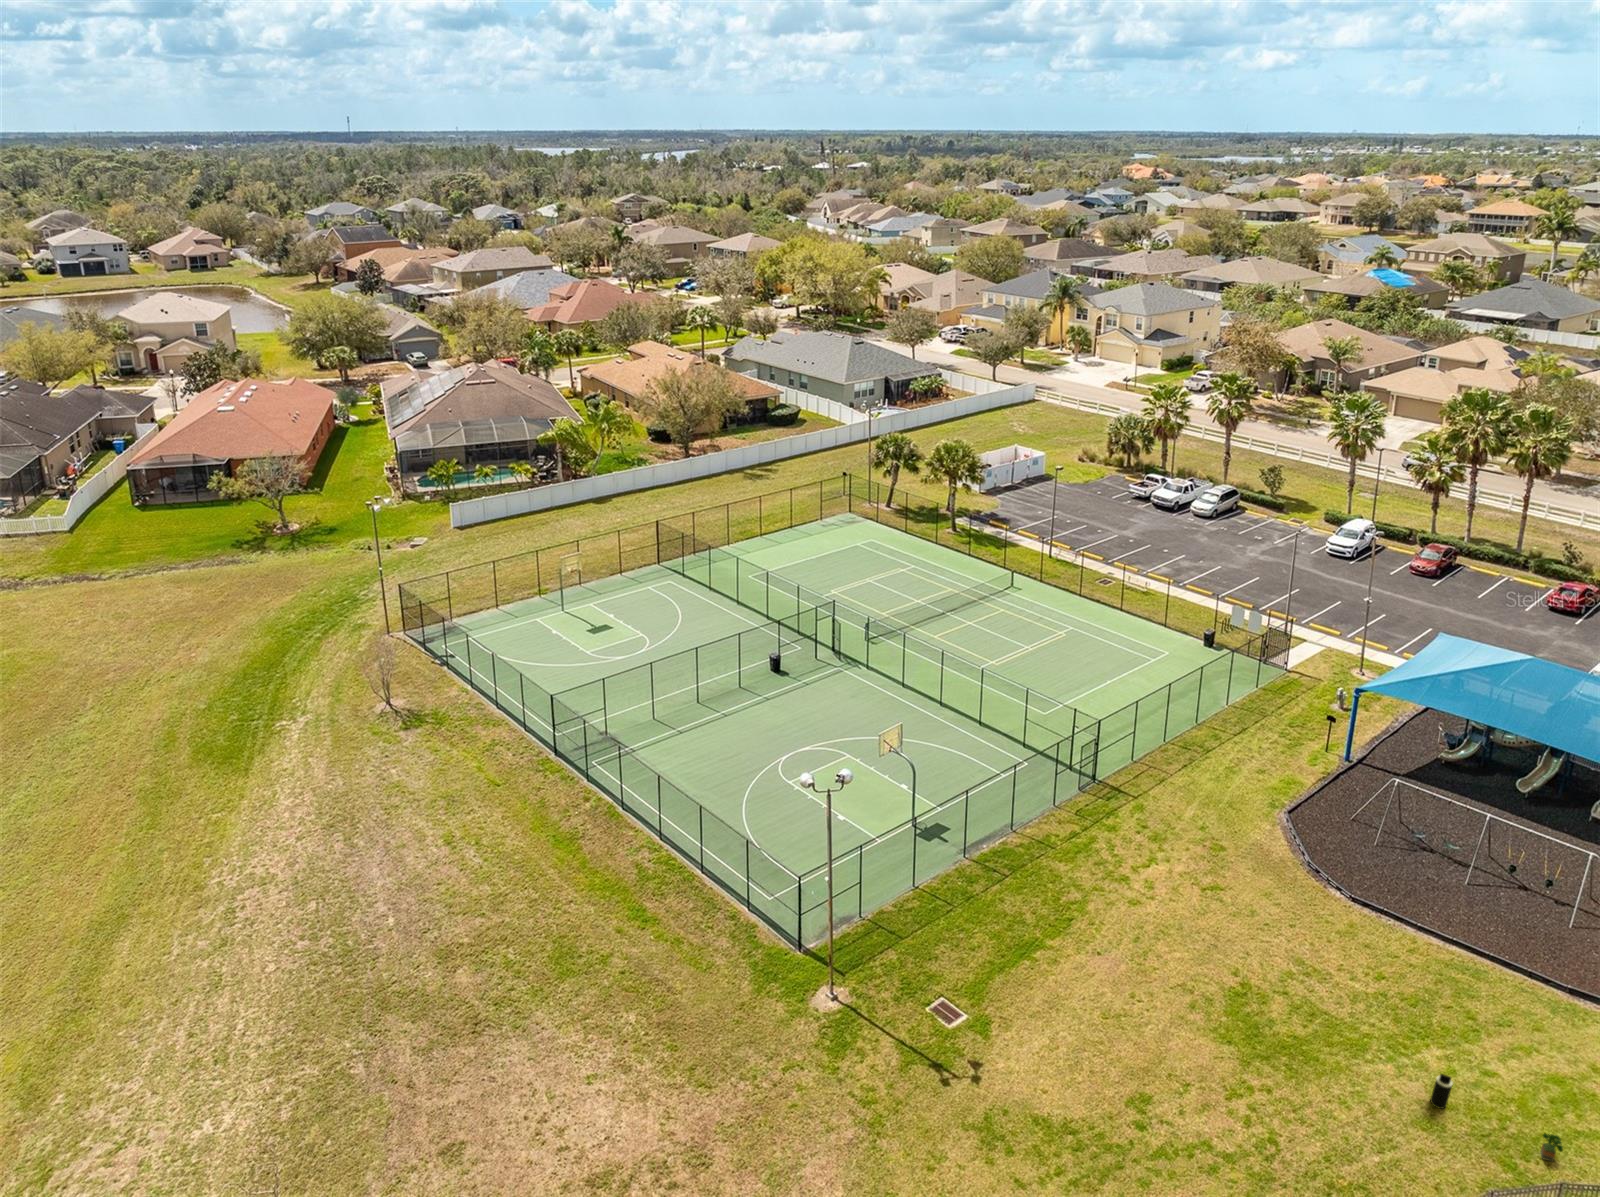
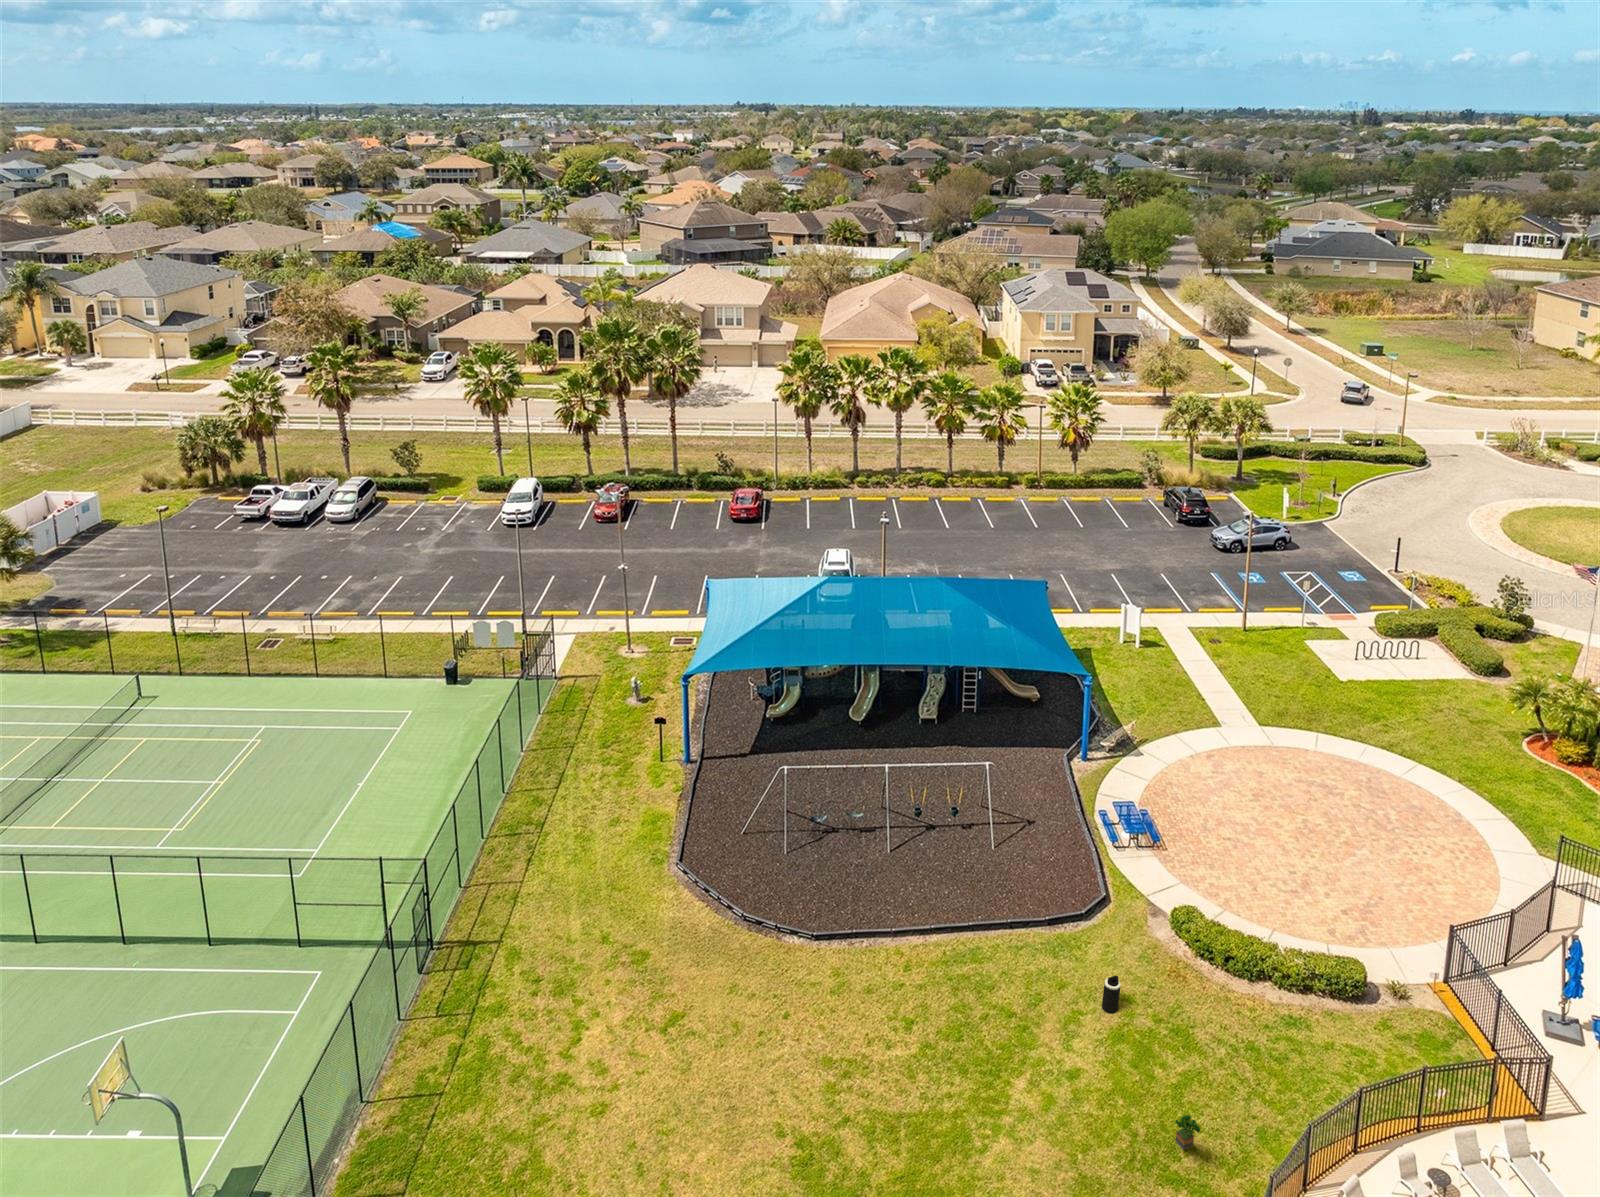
trash can: present [1430,1074,1453,1109] -> present [1102,975,1121,1014]

